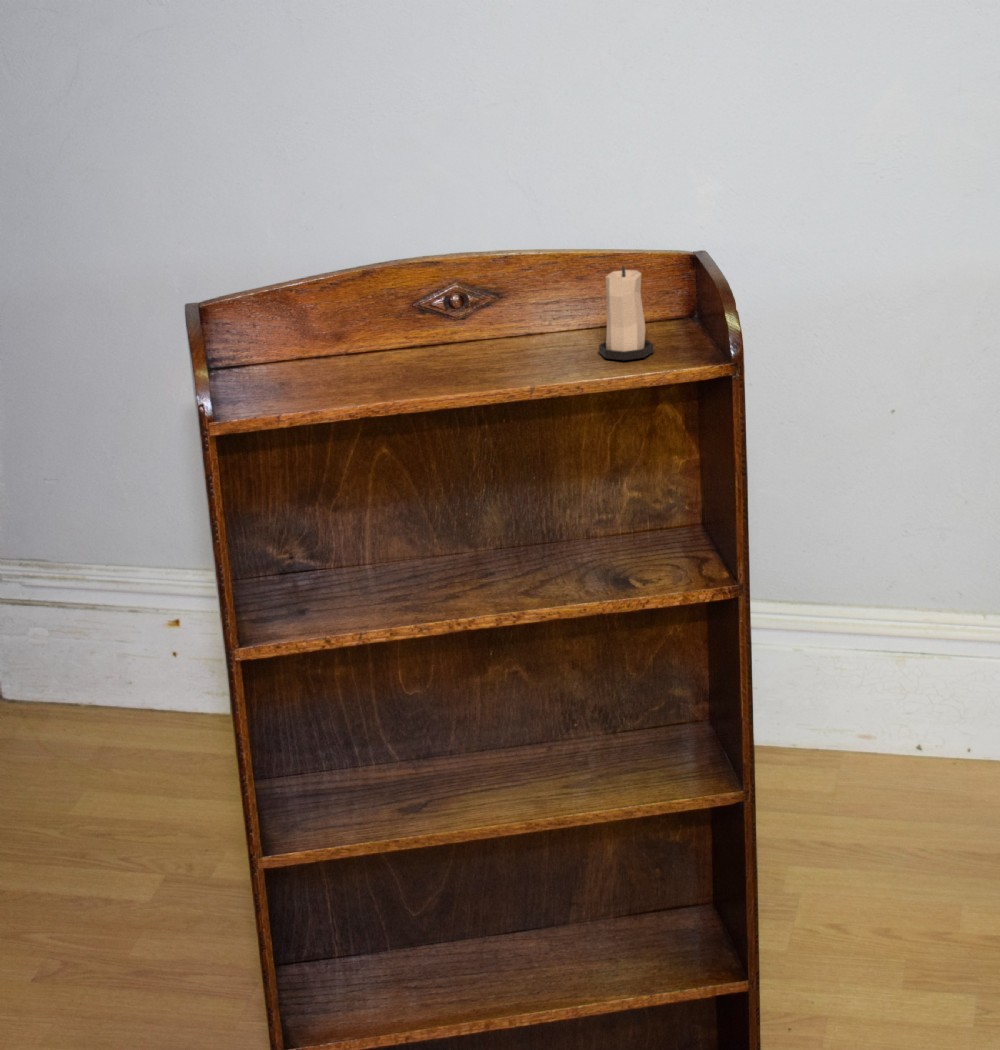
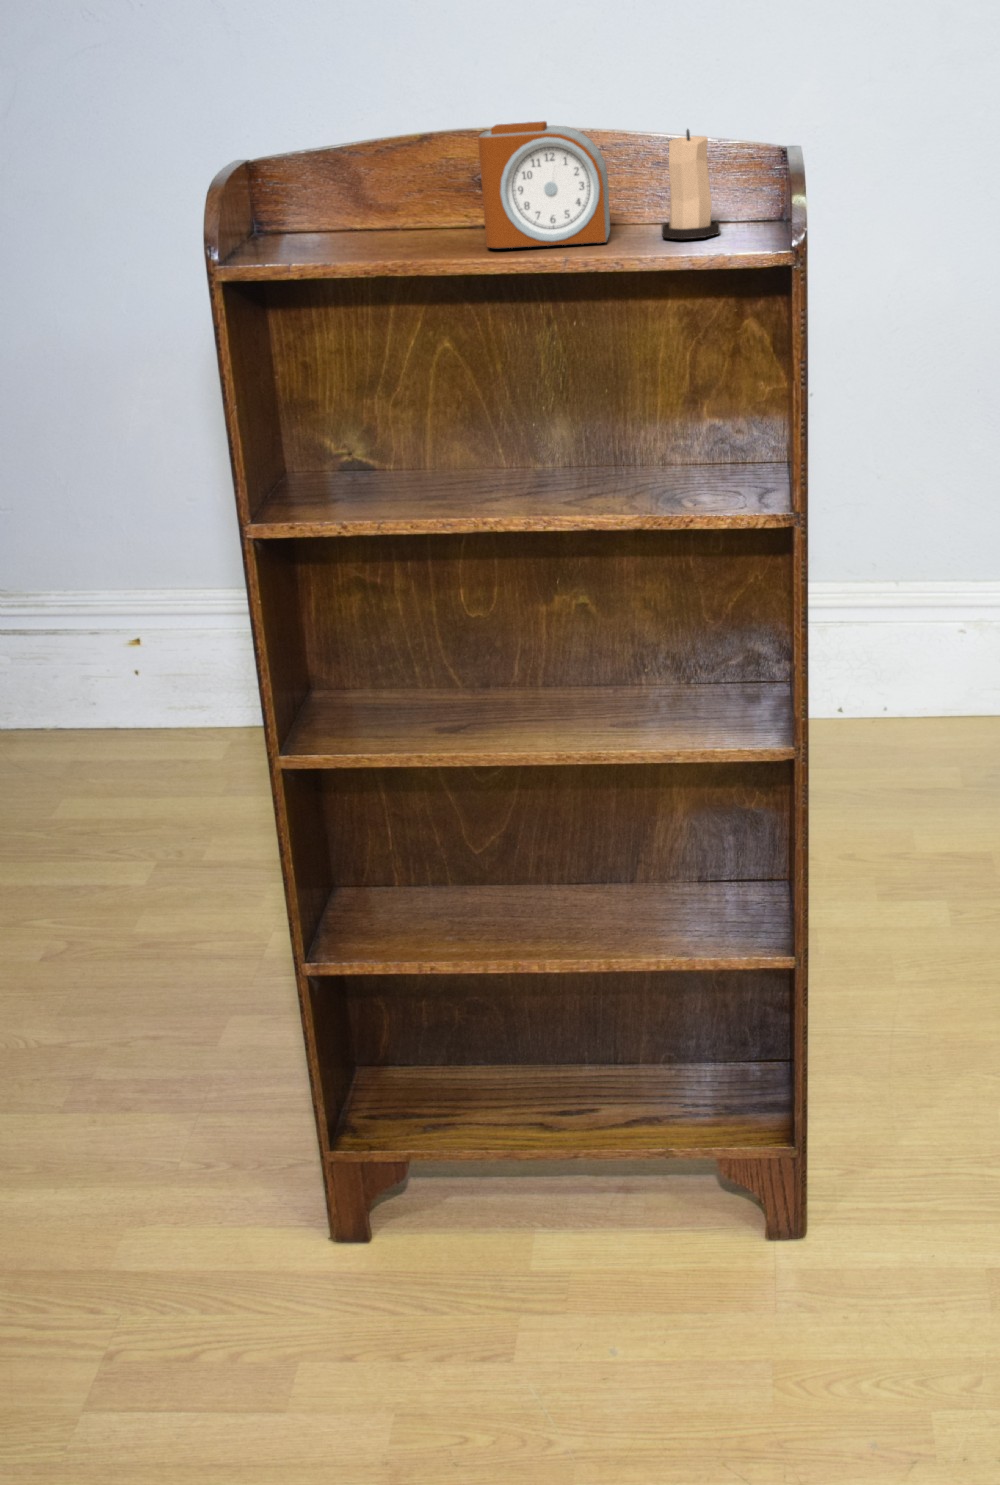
alarm clock: none [434,260,556,374] -> present [478,121,610,248]

